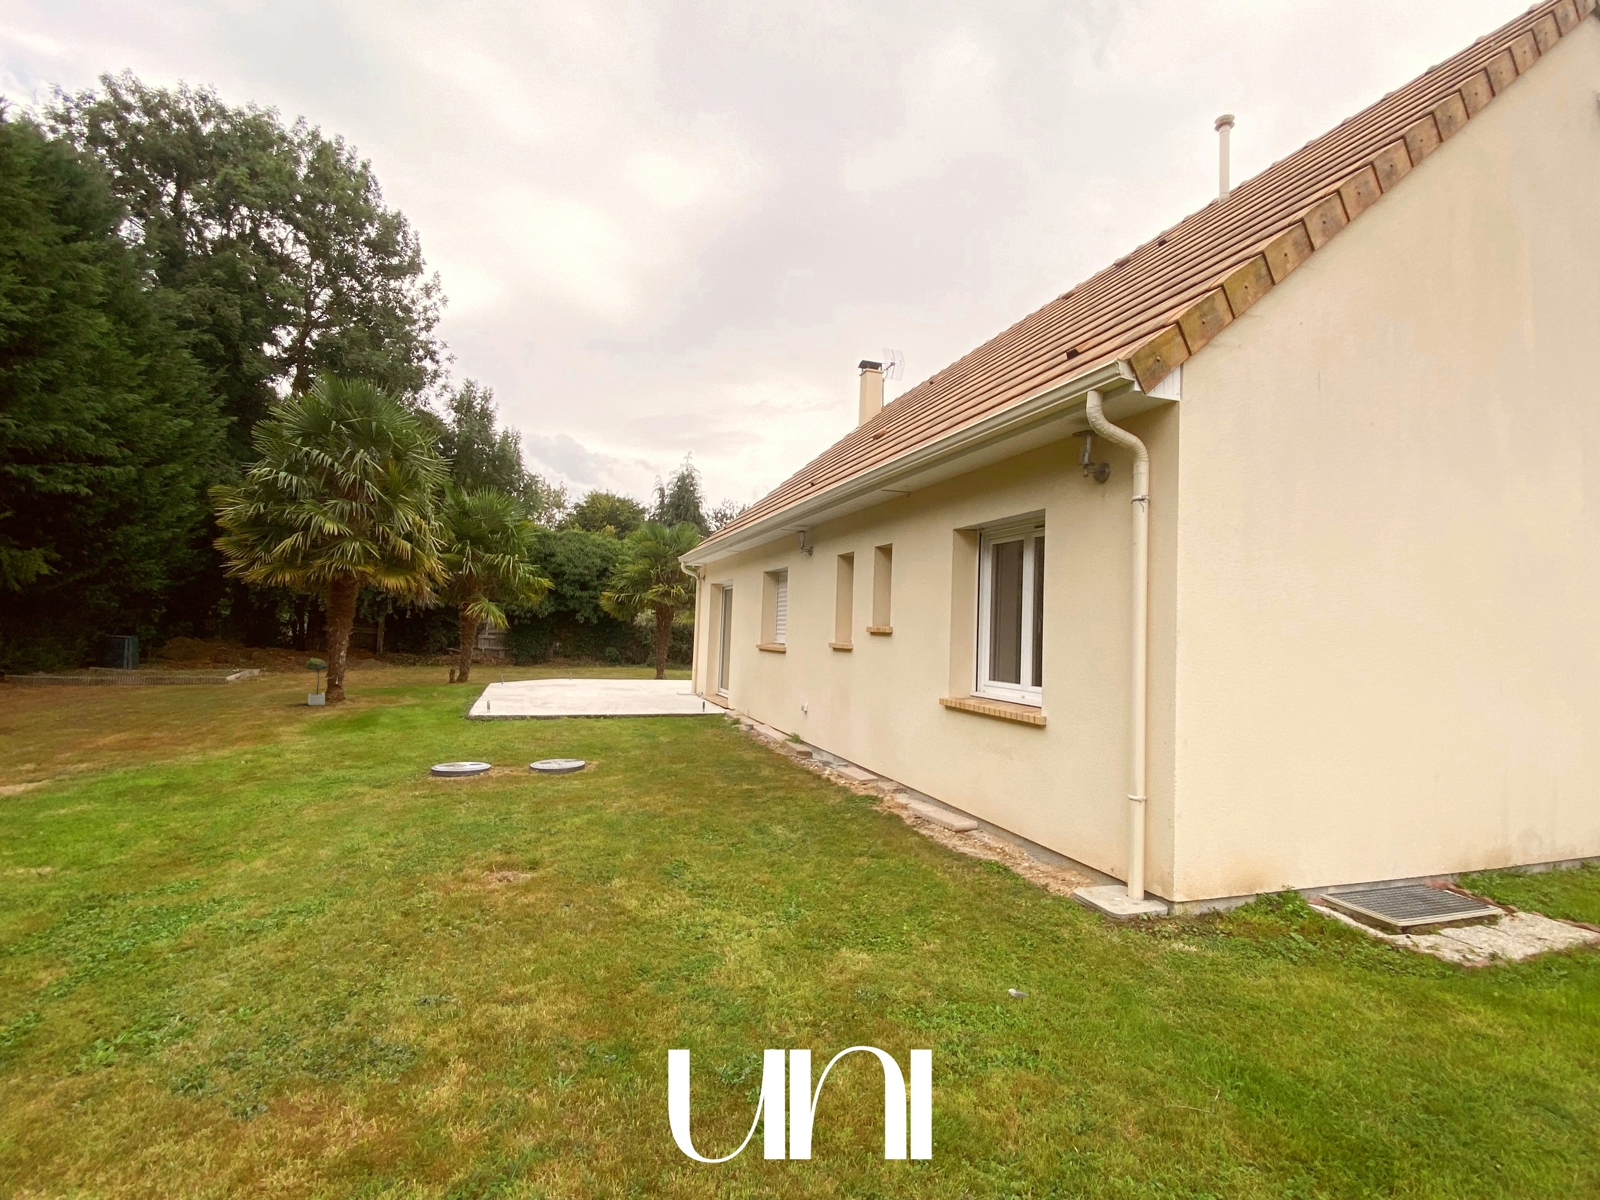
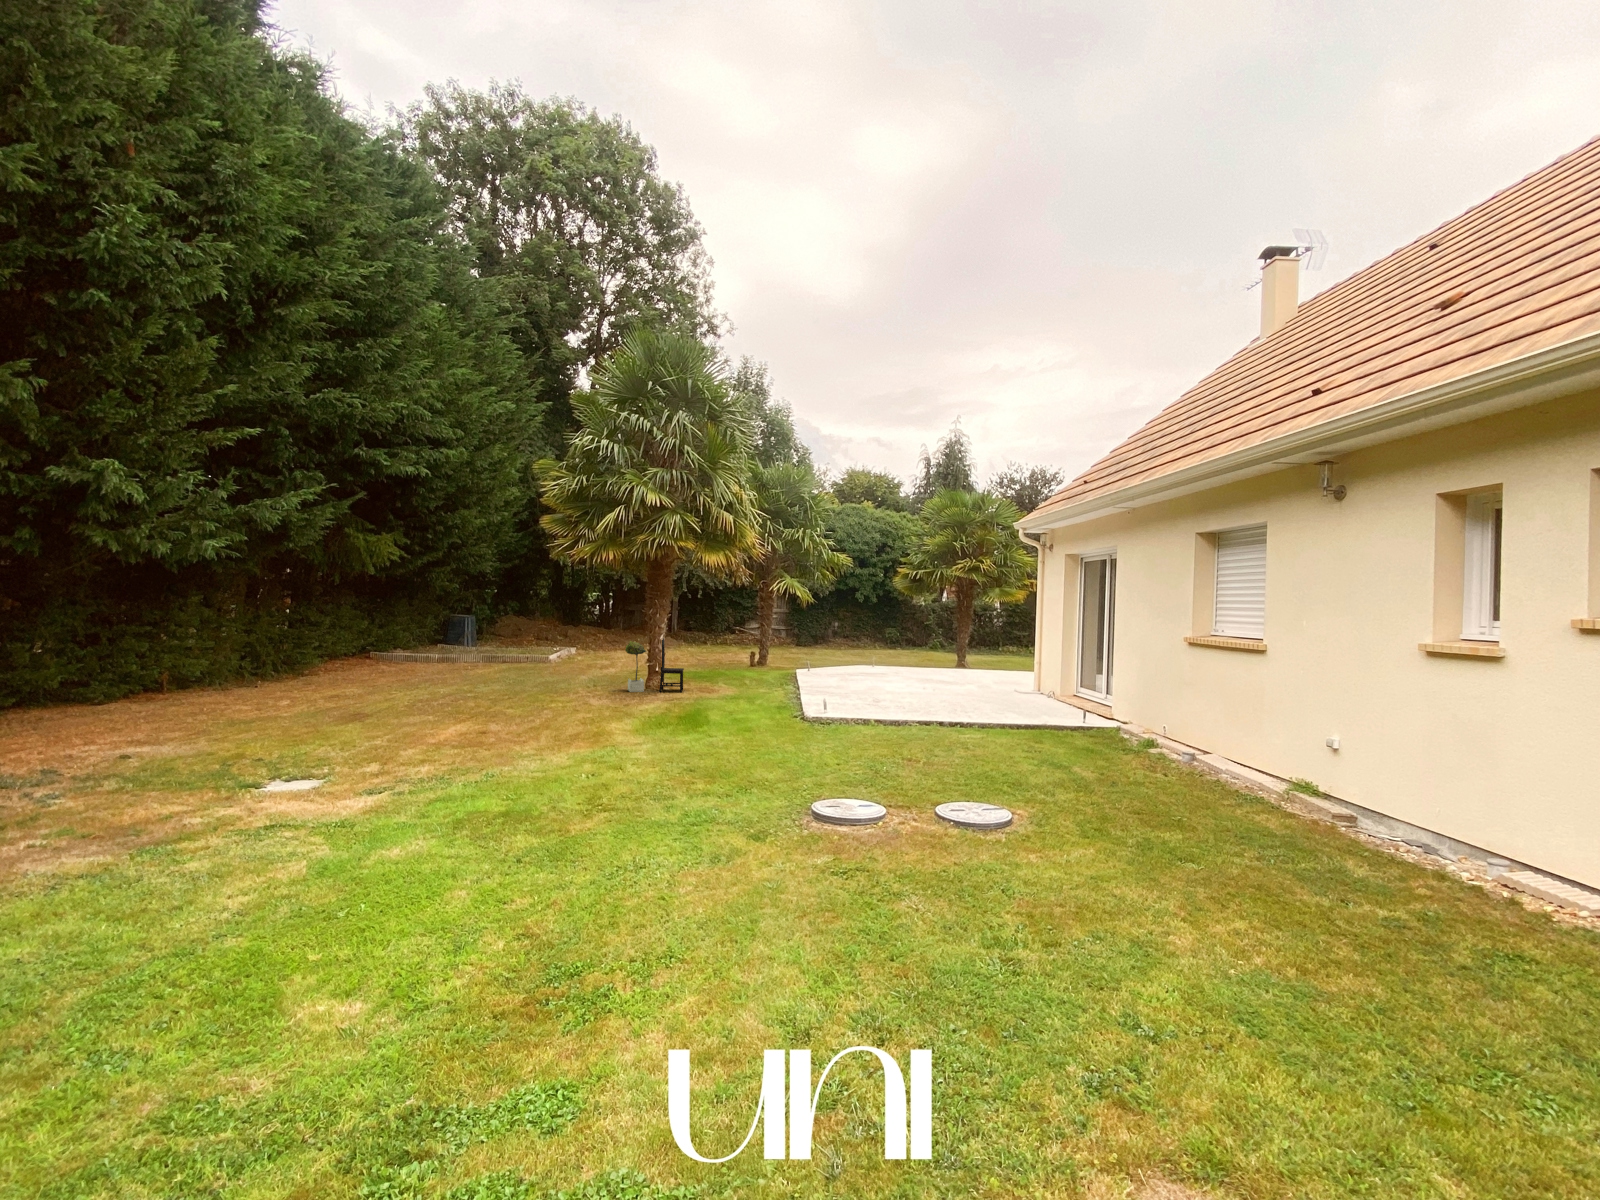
chair: none [341,655,369,704] -> present [659,638,684,693]

